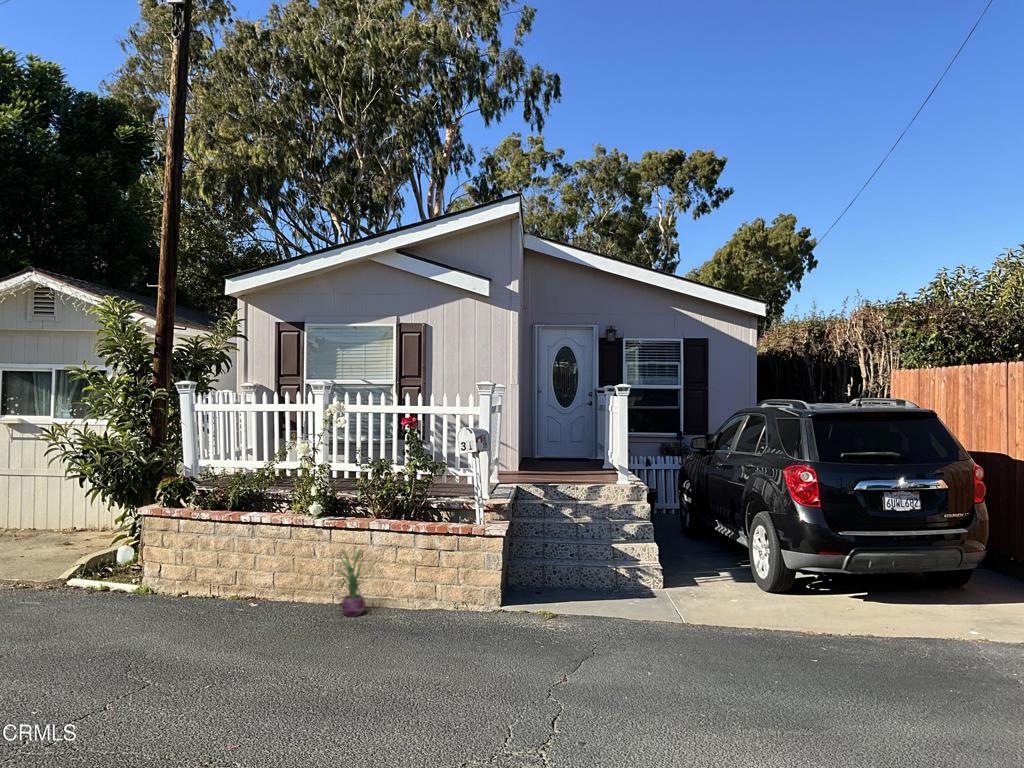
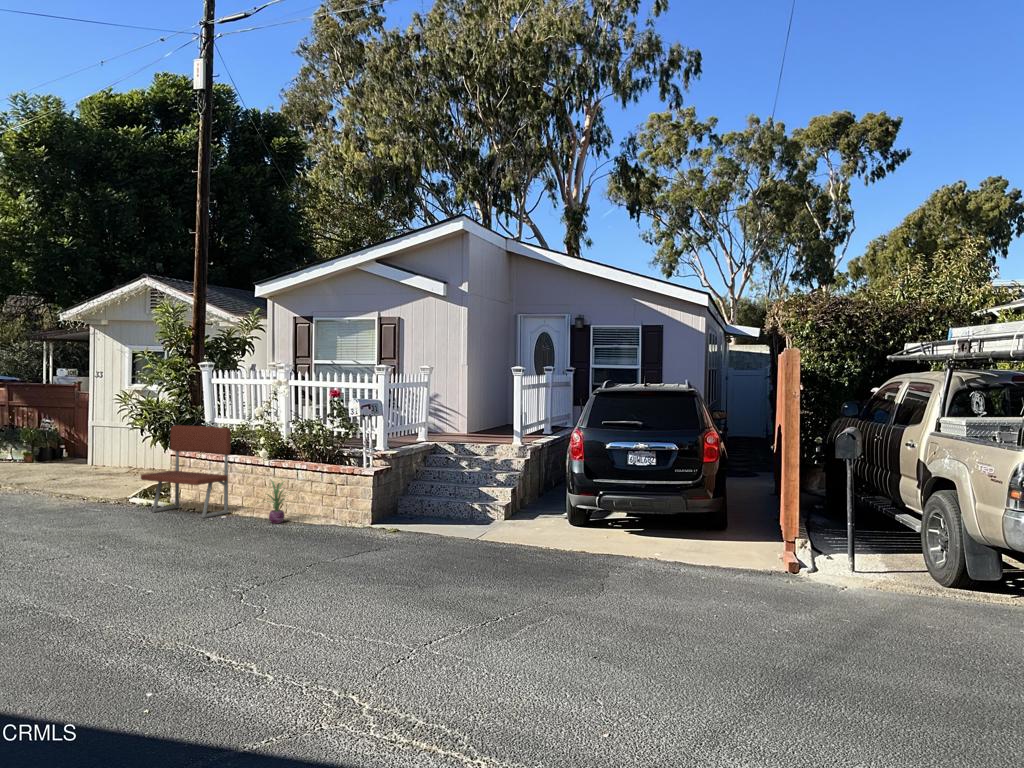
bench: none [112,467,261,614] -> present [141,425,231,518]

